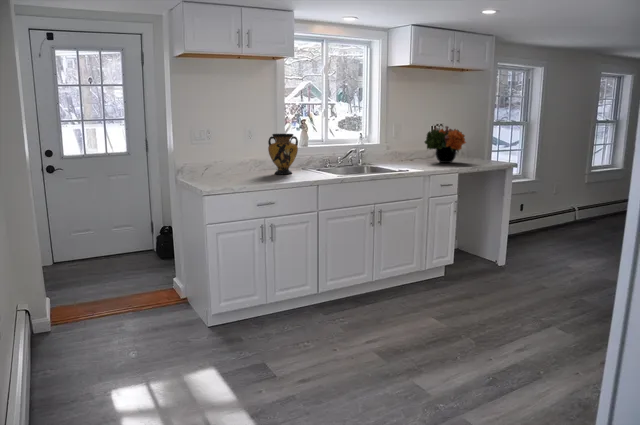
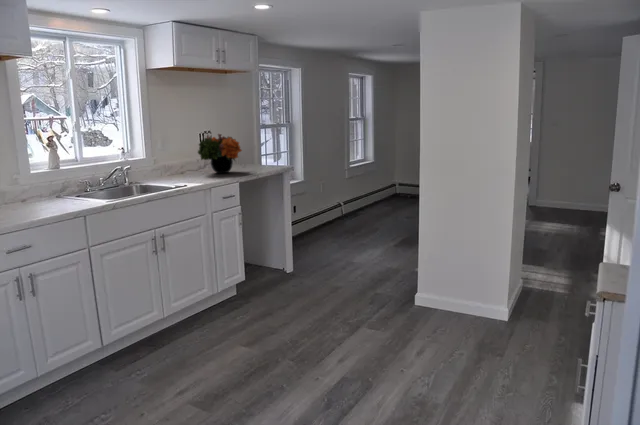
vase: present [268,134,298,174] -> none [8,156,50,208]

